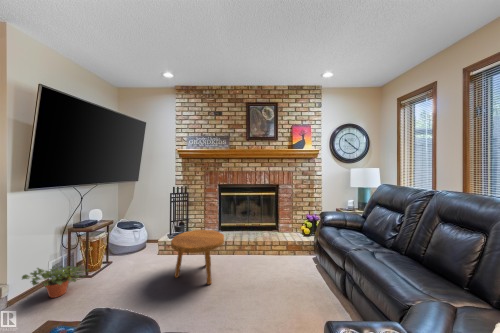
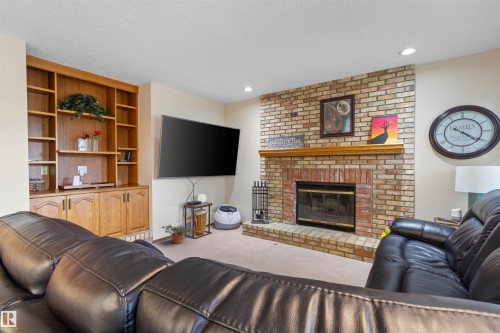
footstool: present [171,230,224,284] -> none [237,217,280,260]

